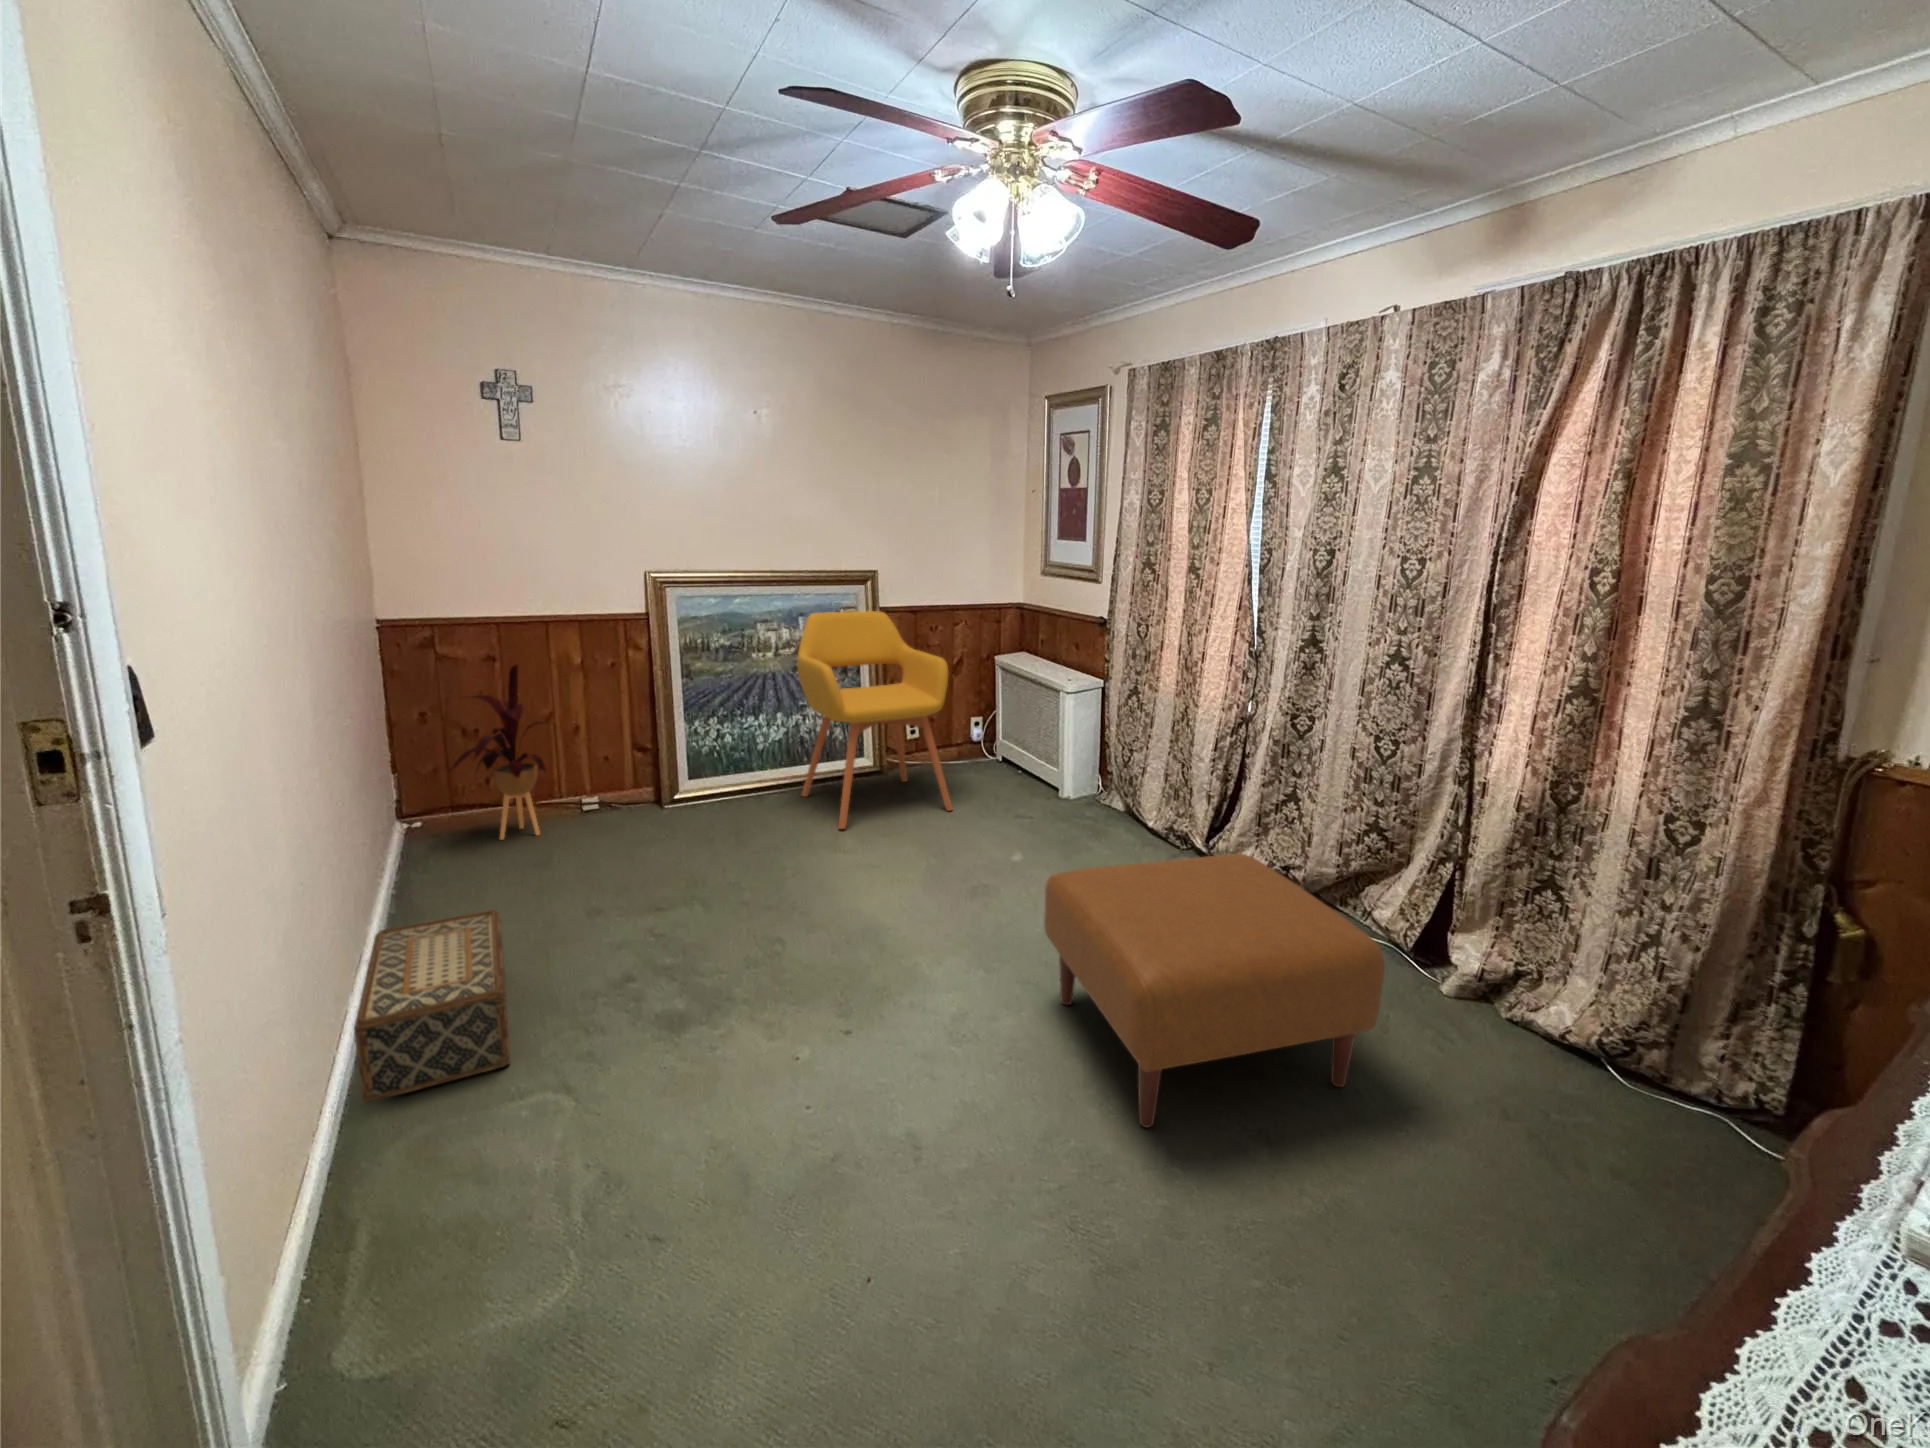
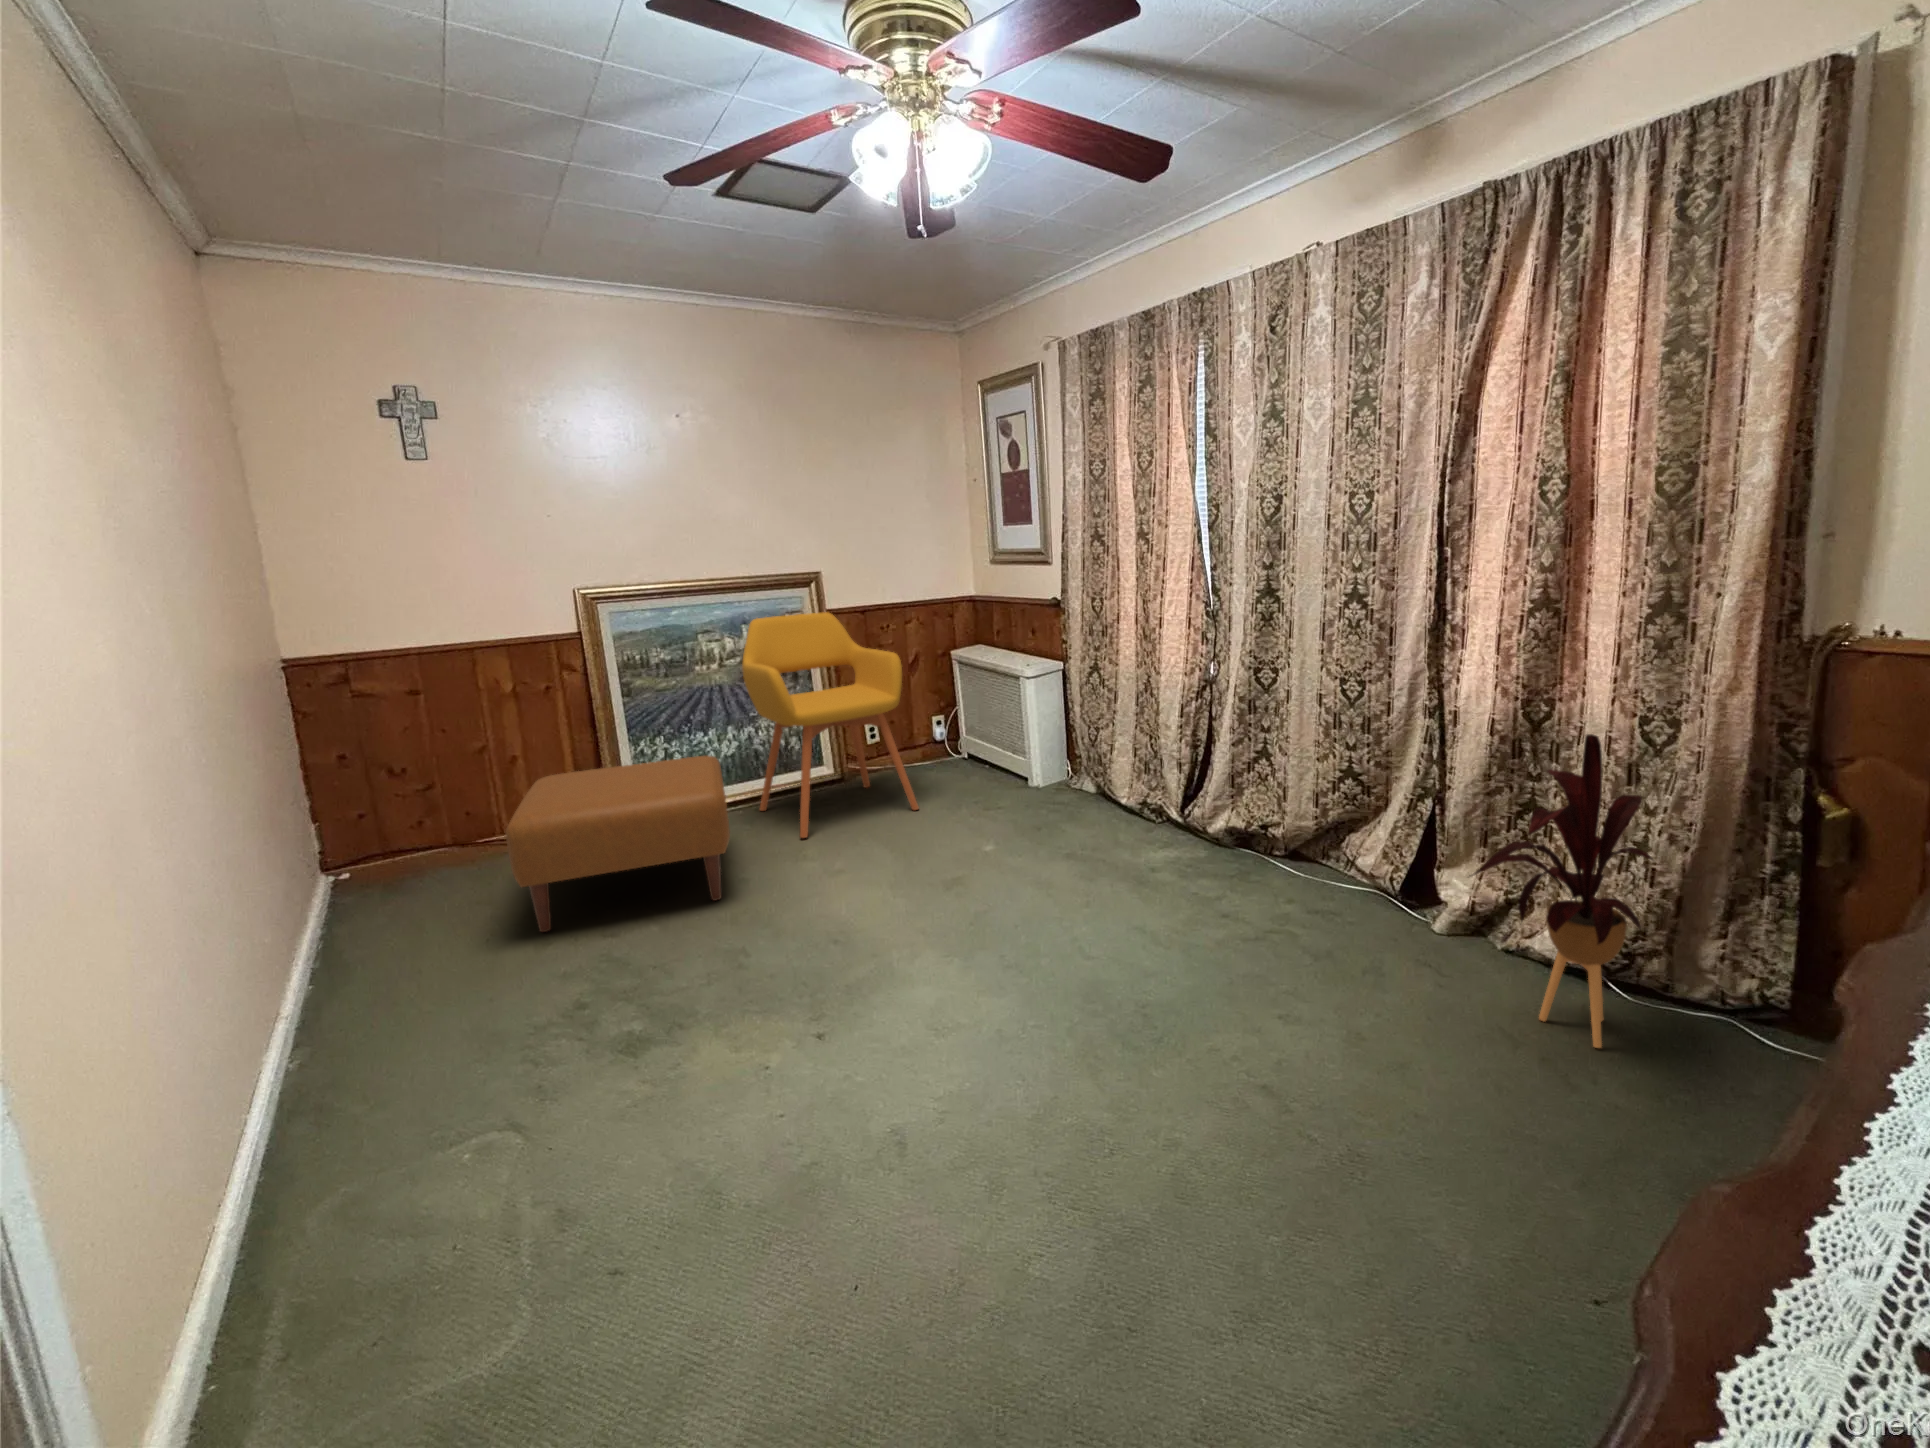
house plant: present [451,664,546,840] -> present [1471,734,1653,1048]
ottoman: present [1044,854,1385,1127] -> present [506,756,730,932]
woven basket: present [354,910,511,1103] -> none [269,945,452,1162]

